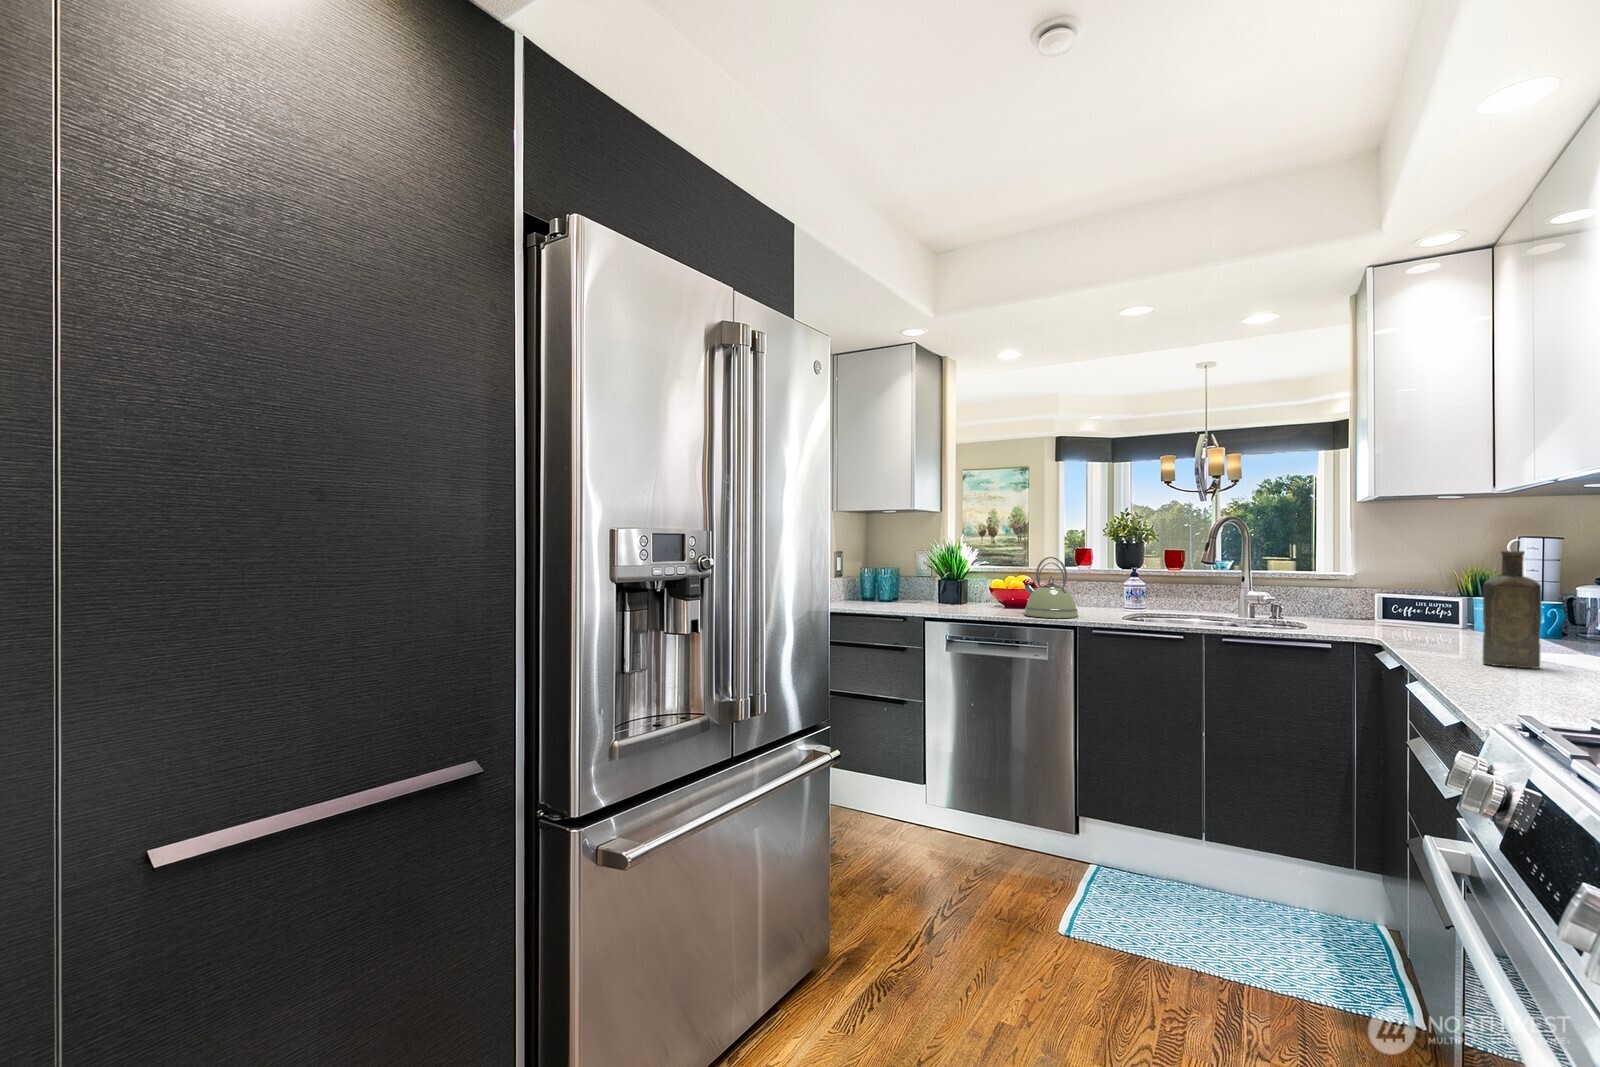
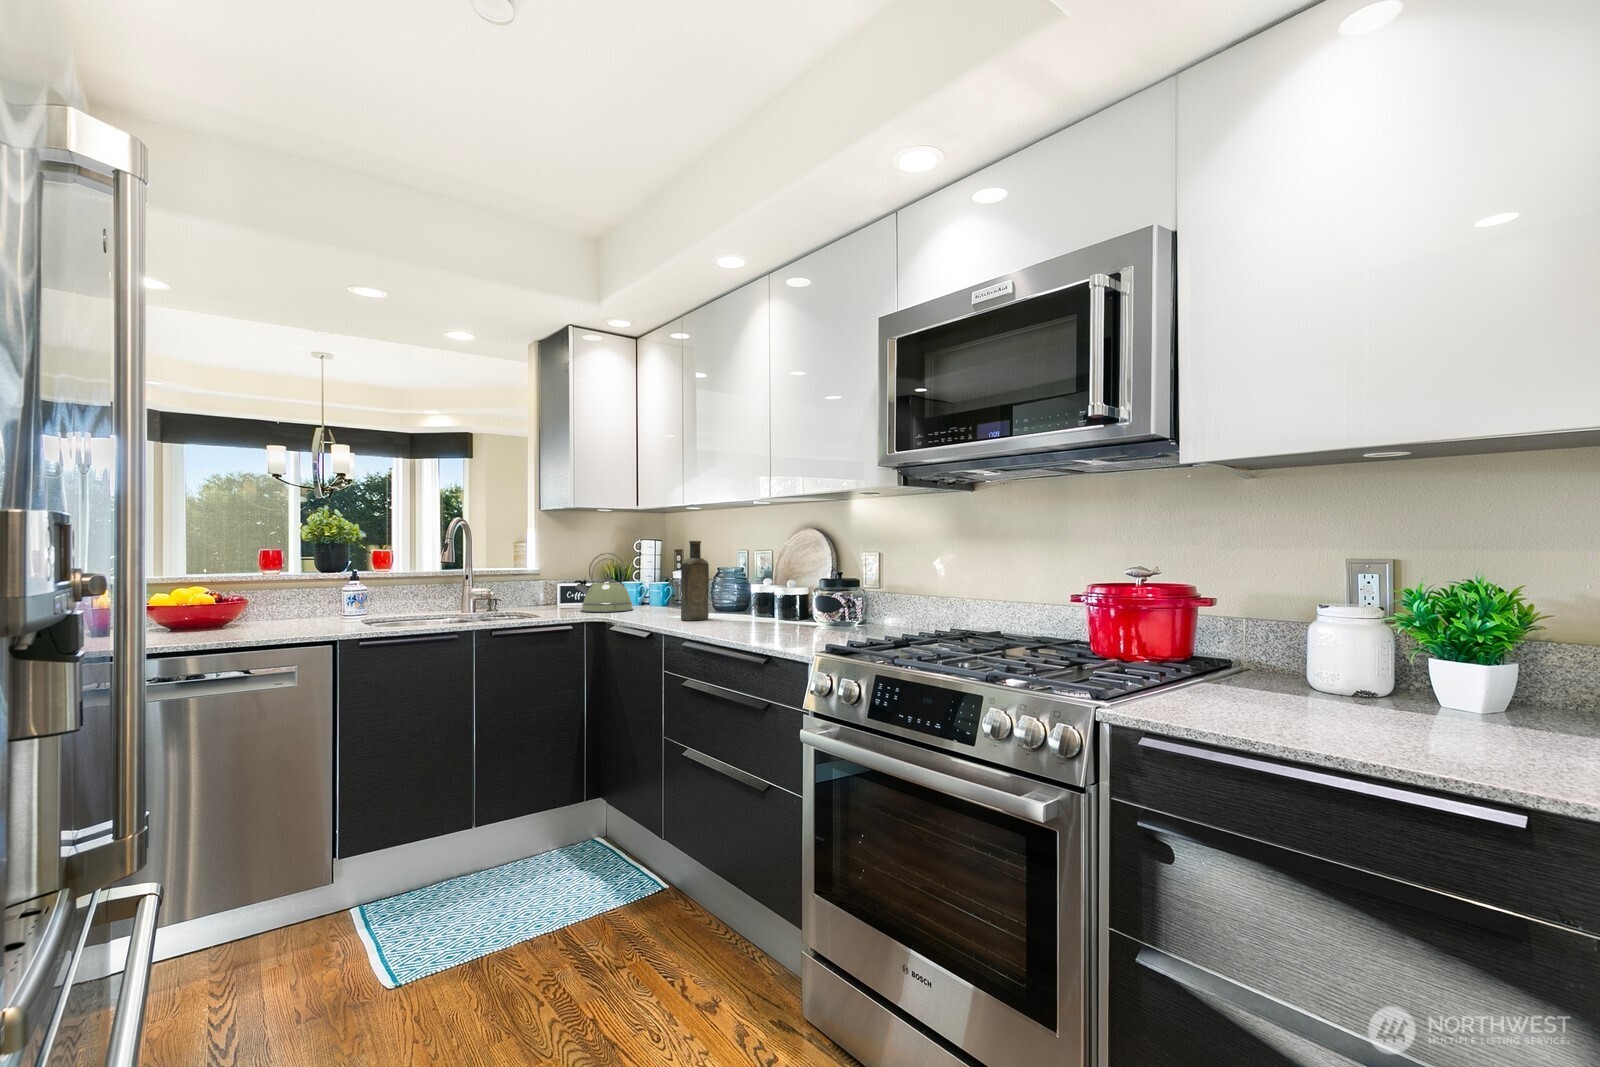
kettle: present [1024,557,1079,618] -> present [574,553,633,612]

